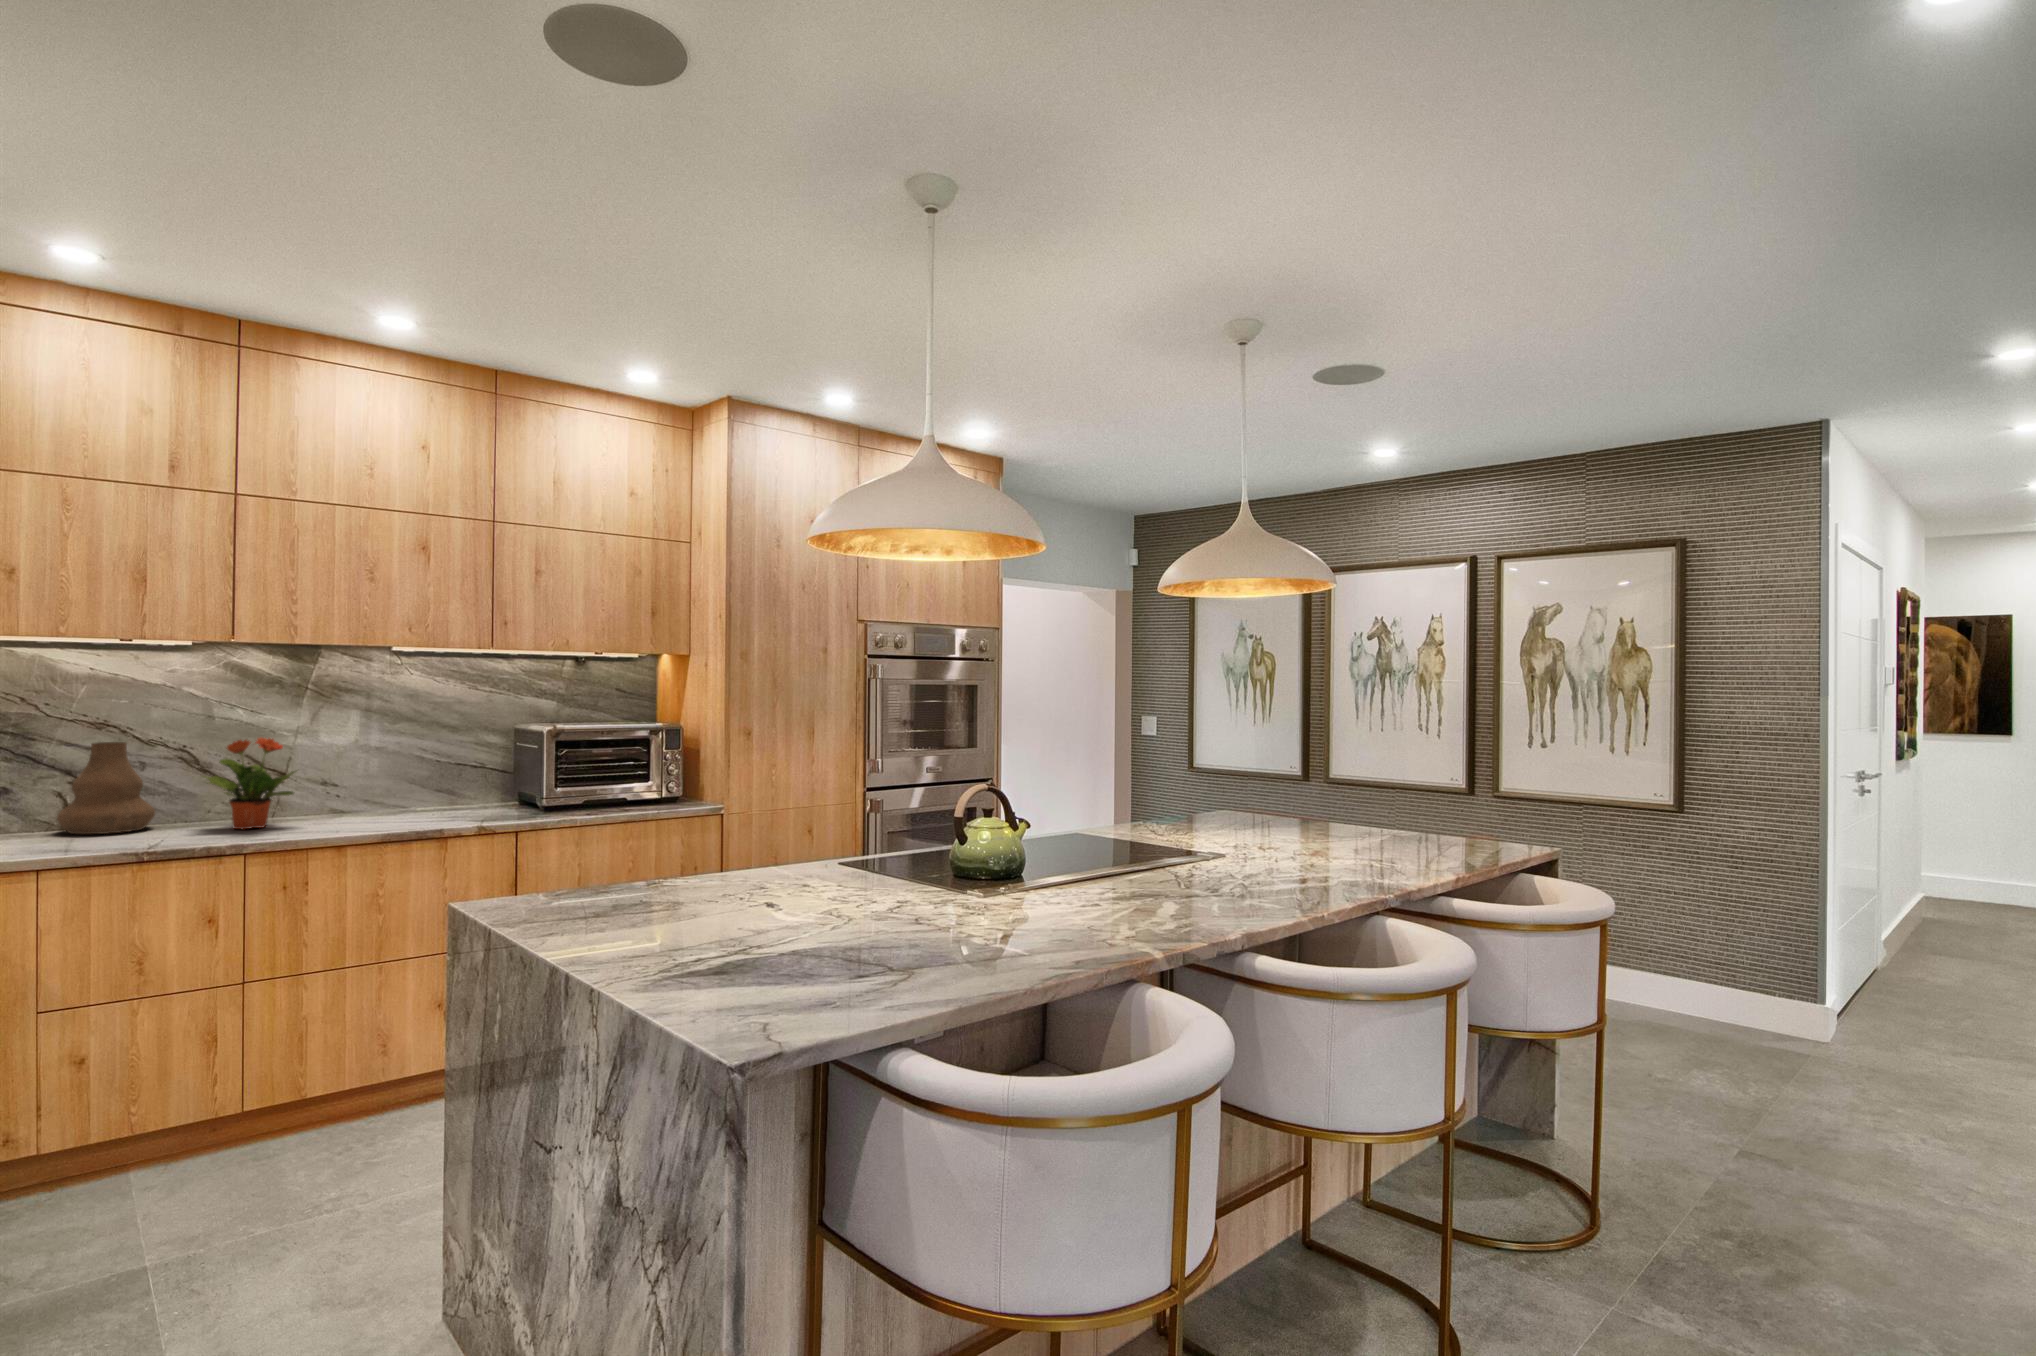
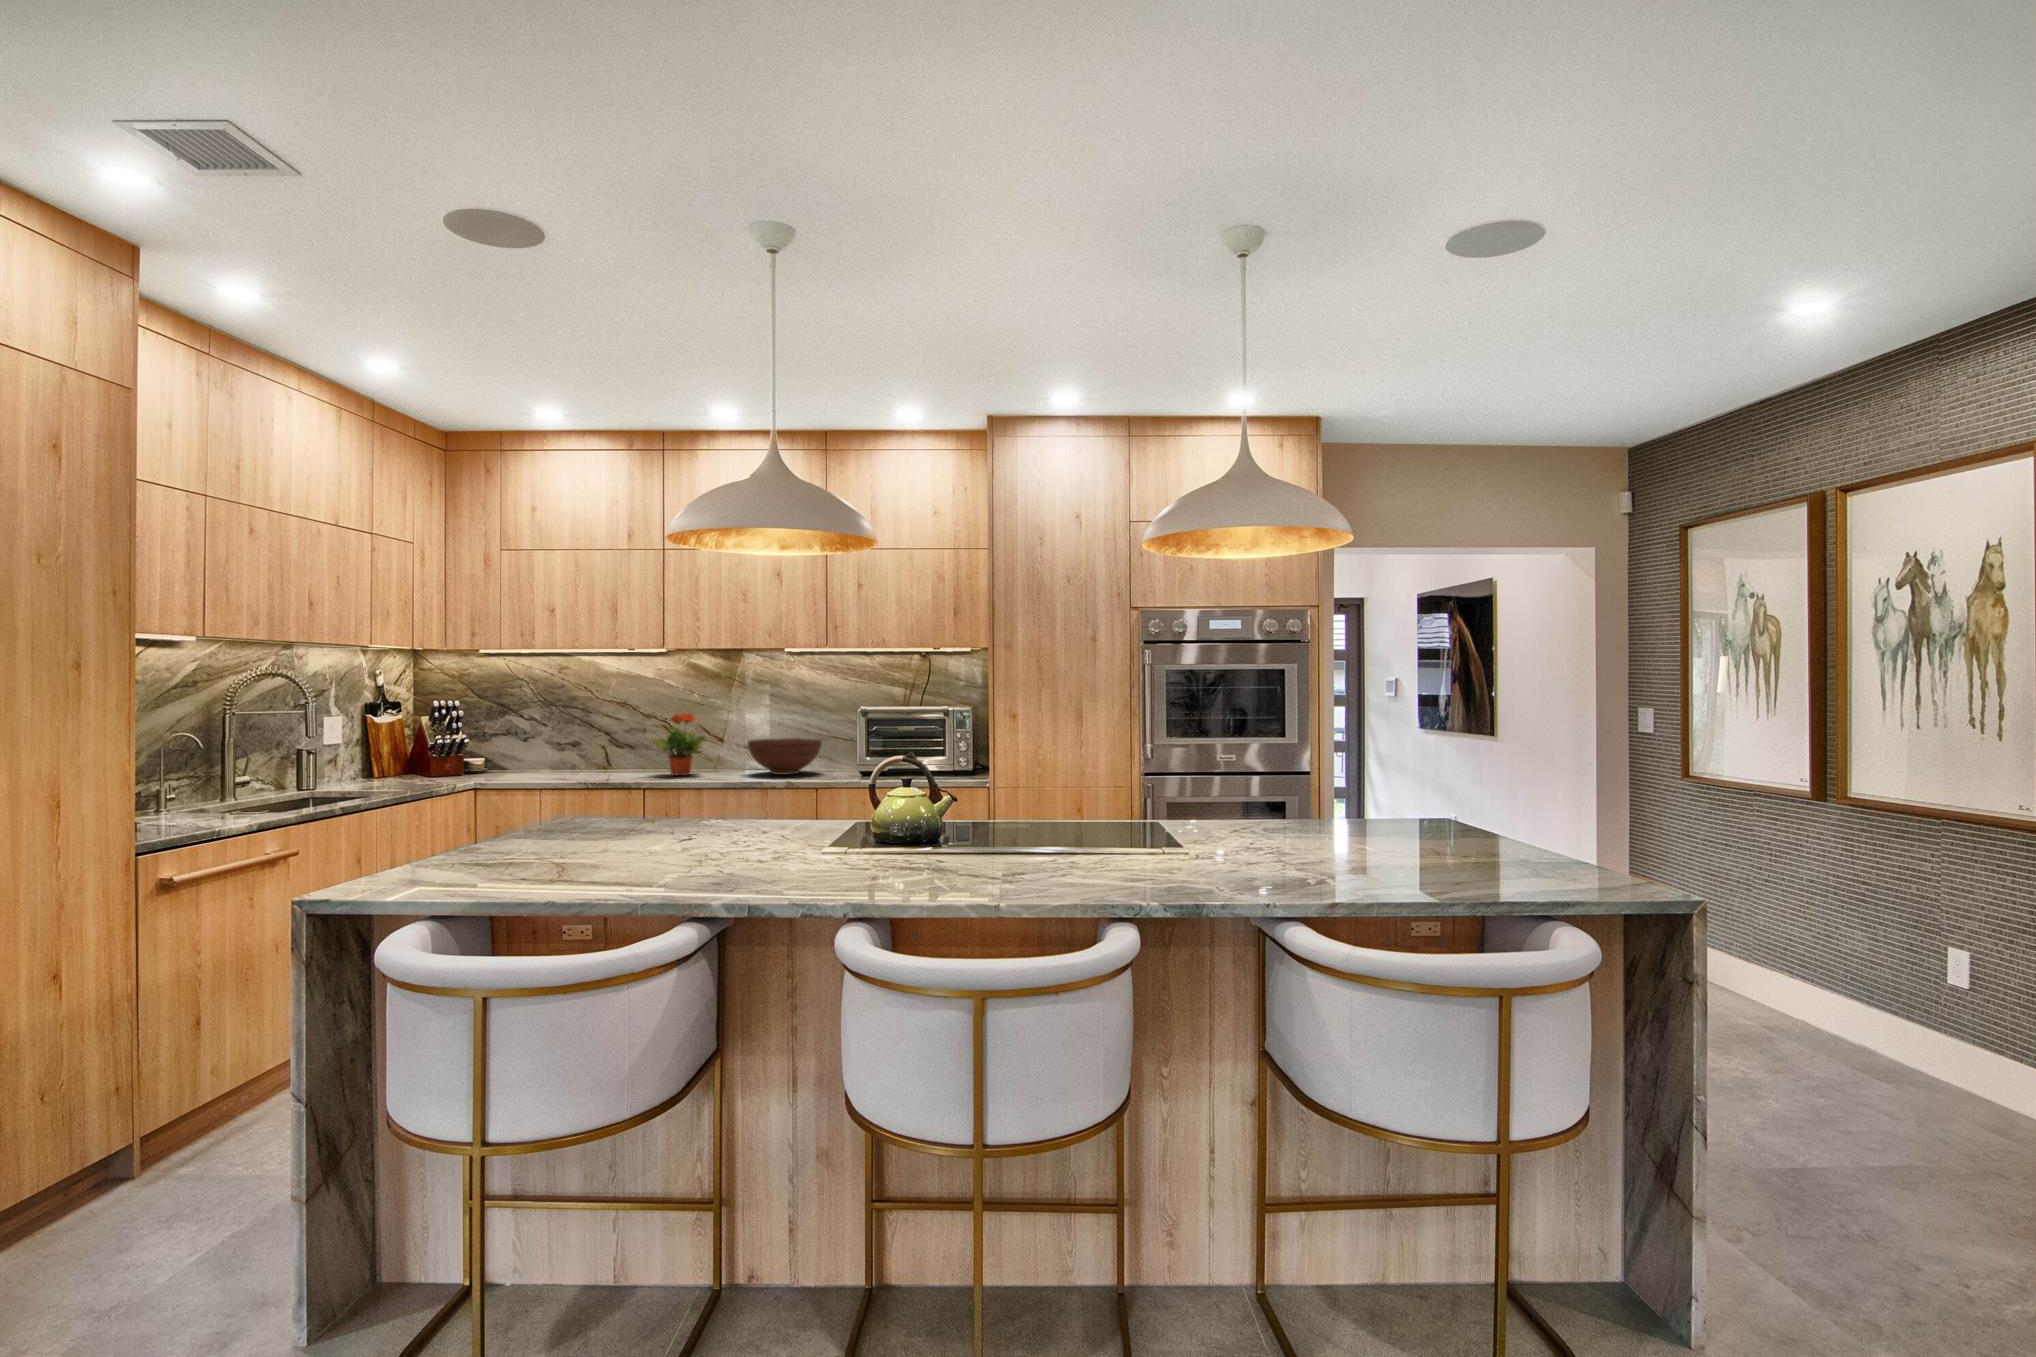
vase: present [57,742,155,834] -> none [593,715,644,773]
fruit bowl: none [359,767,470,817] -> present [748,738,822,775]

